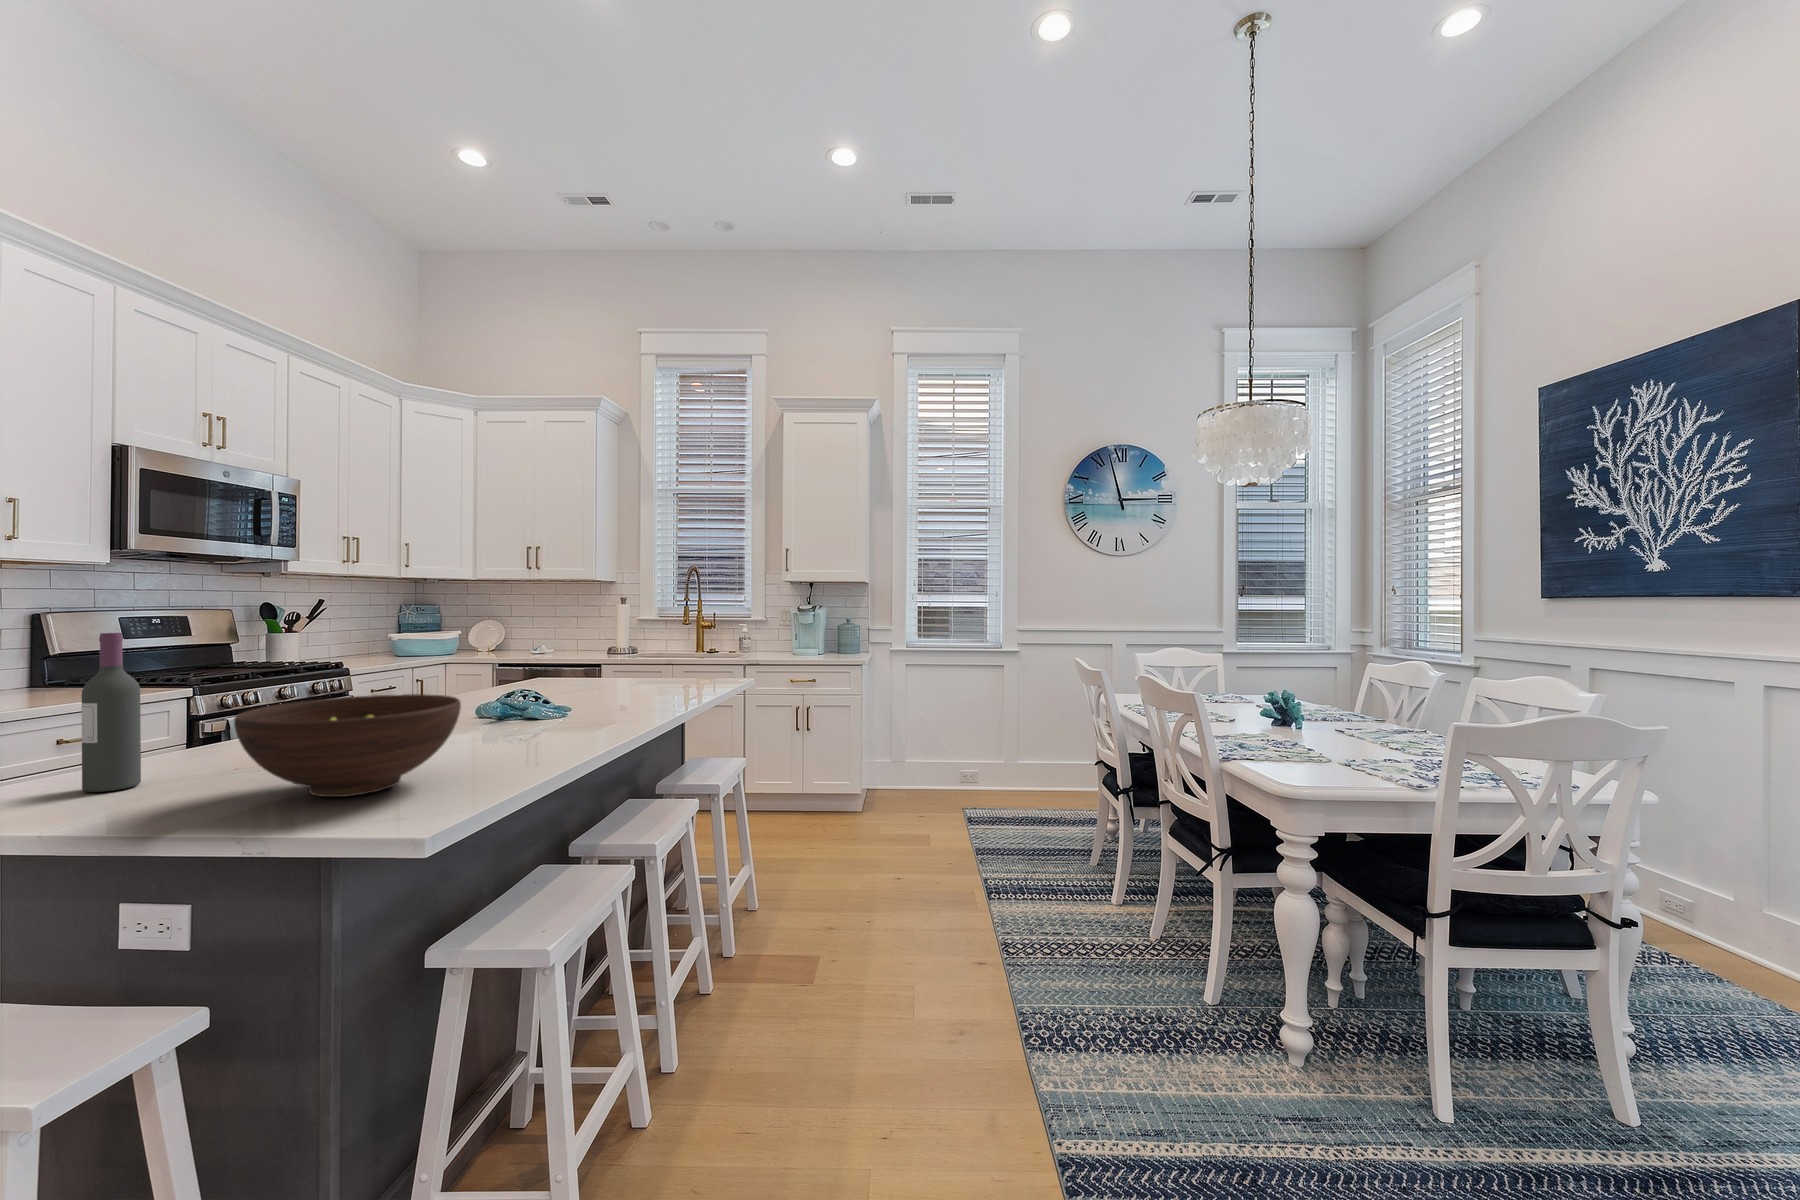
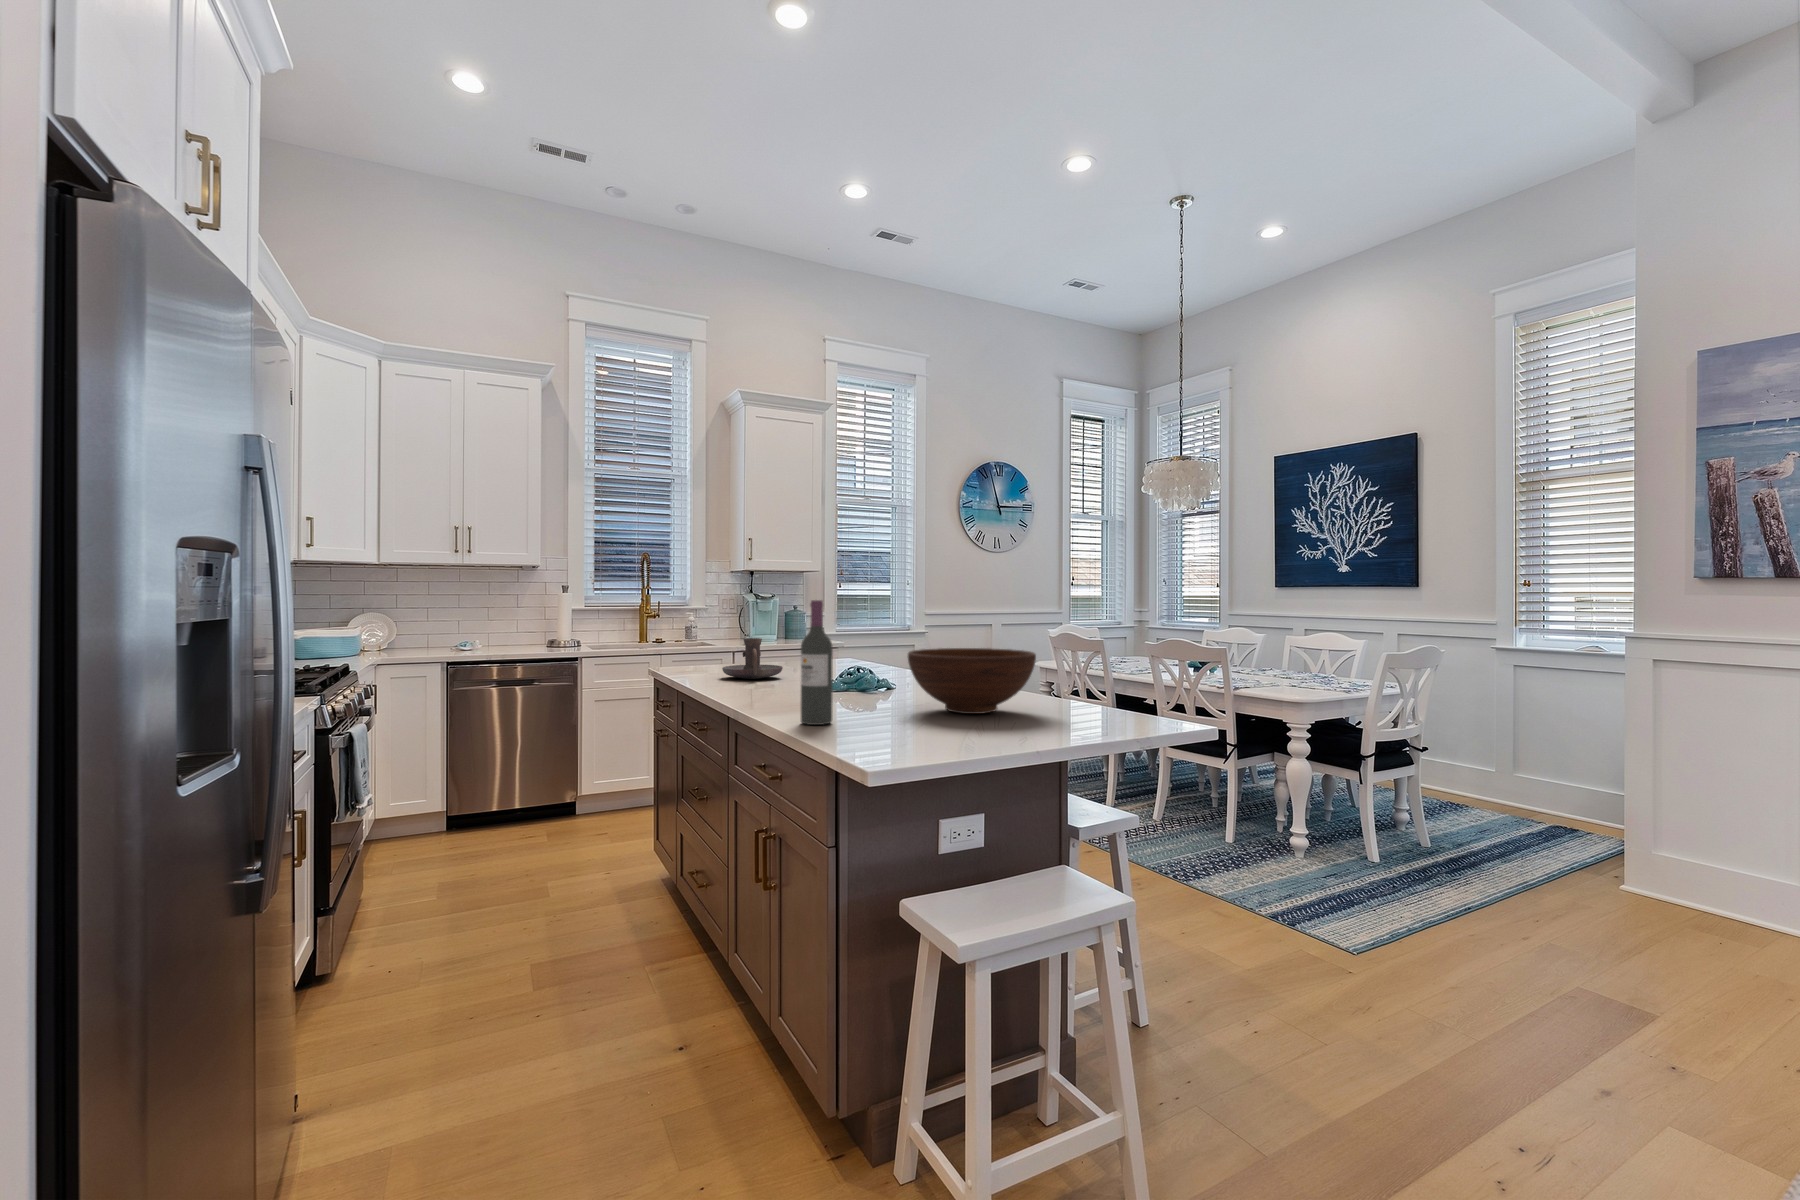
candle holder: none [508,659,581,703] -> present [722,638,783,679]

